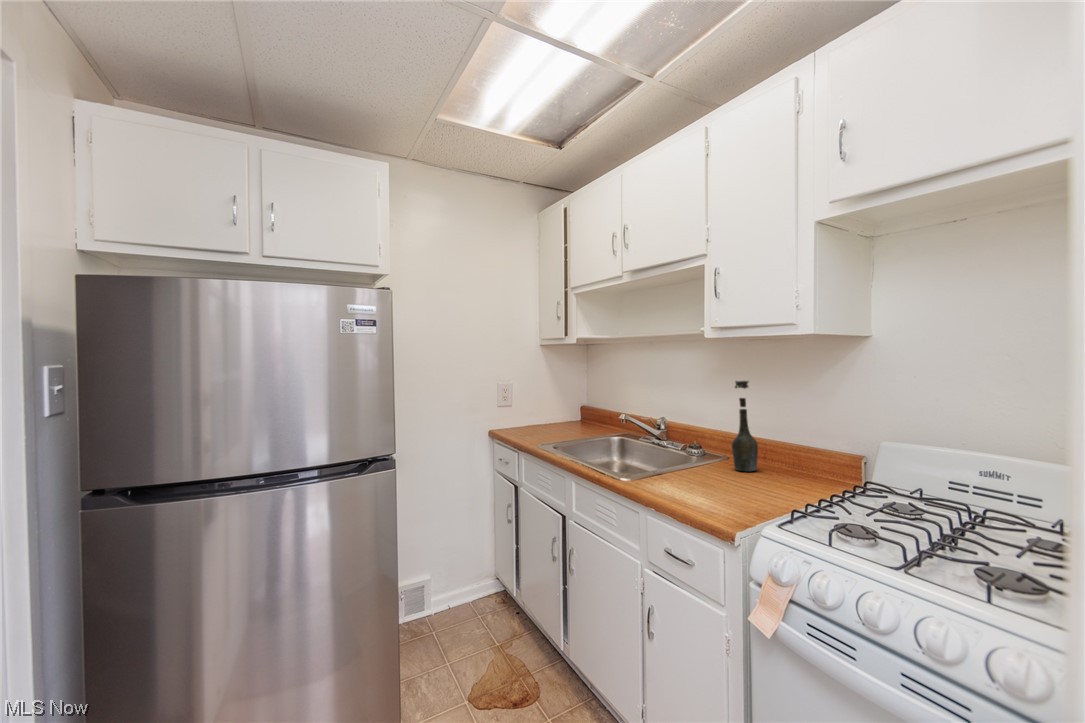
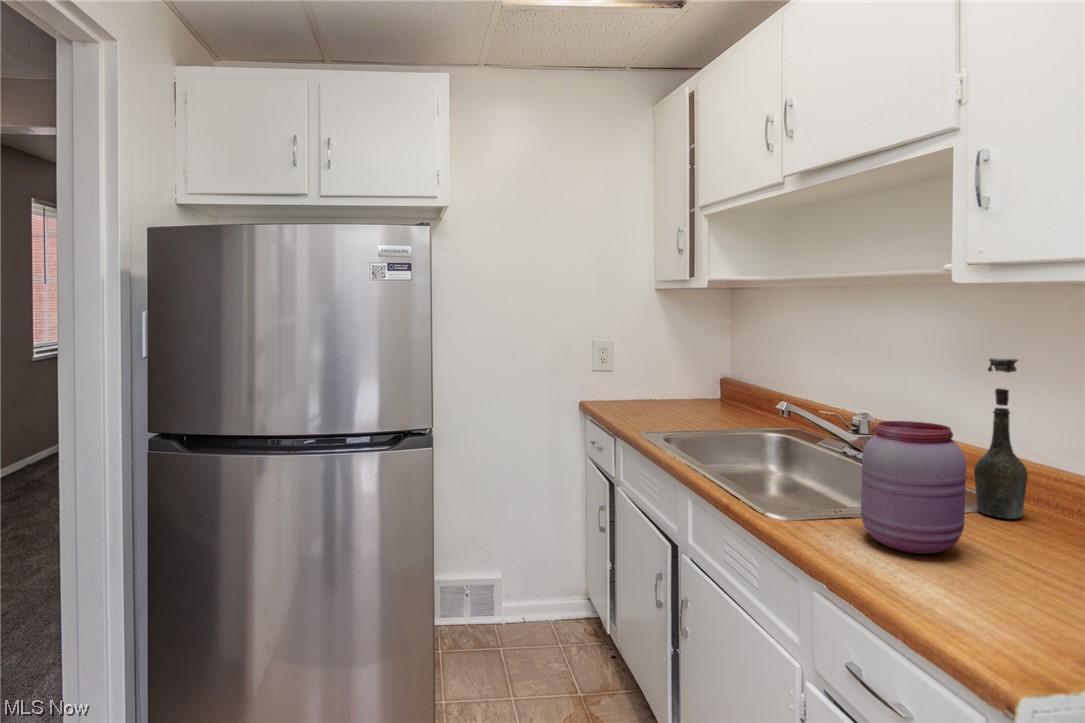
jar: none [667,416,719,486] -> present [861,421,966,554]

